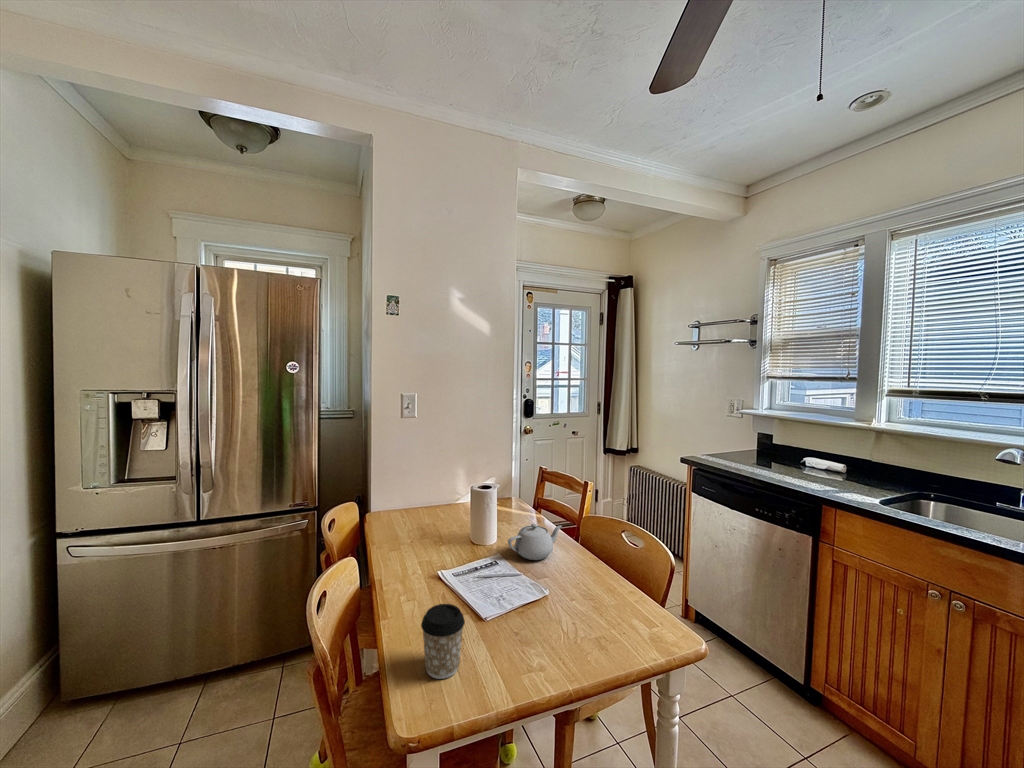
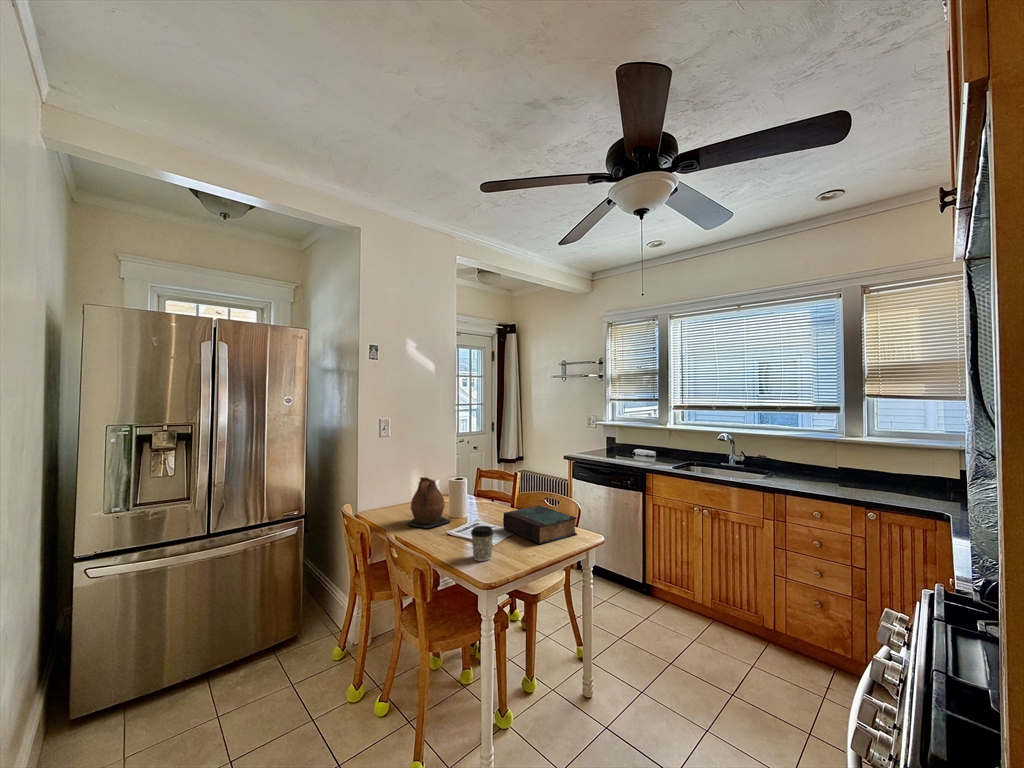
ceramic pitcher: none [399,485,464,564] -> present [408,477,451,528]
teapot: present [508,524,562,560] -> none [480,496,509,518]
book: none [528,556,654,652] -> present [503,506,577,544]

